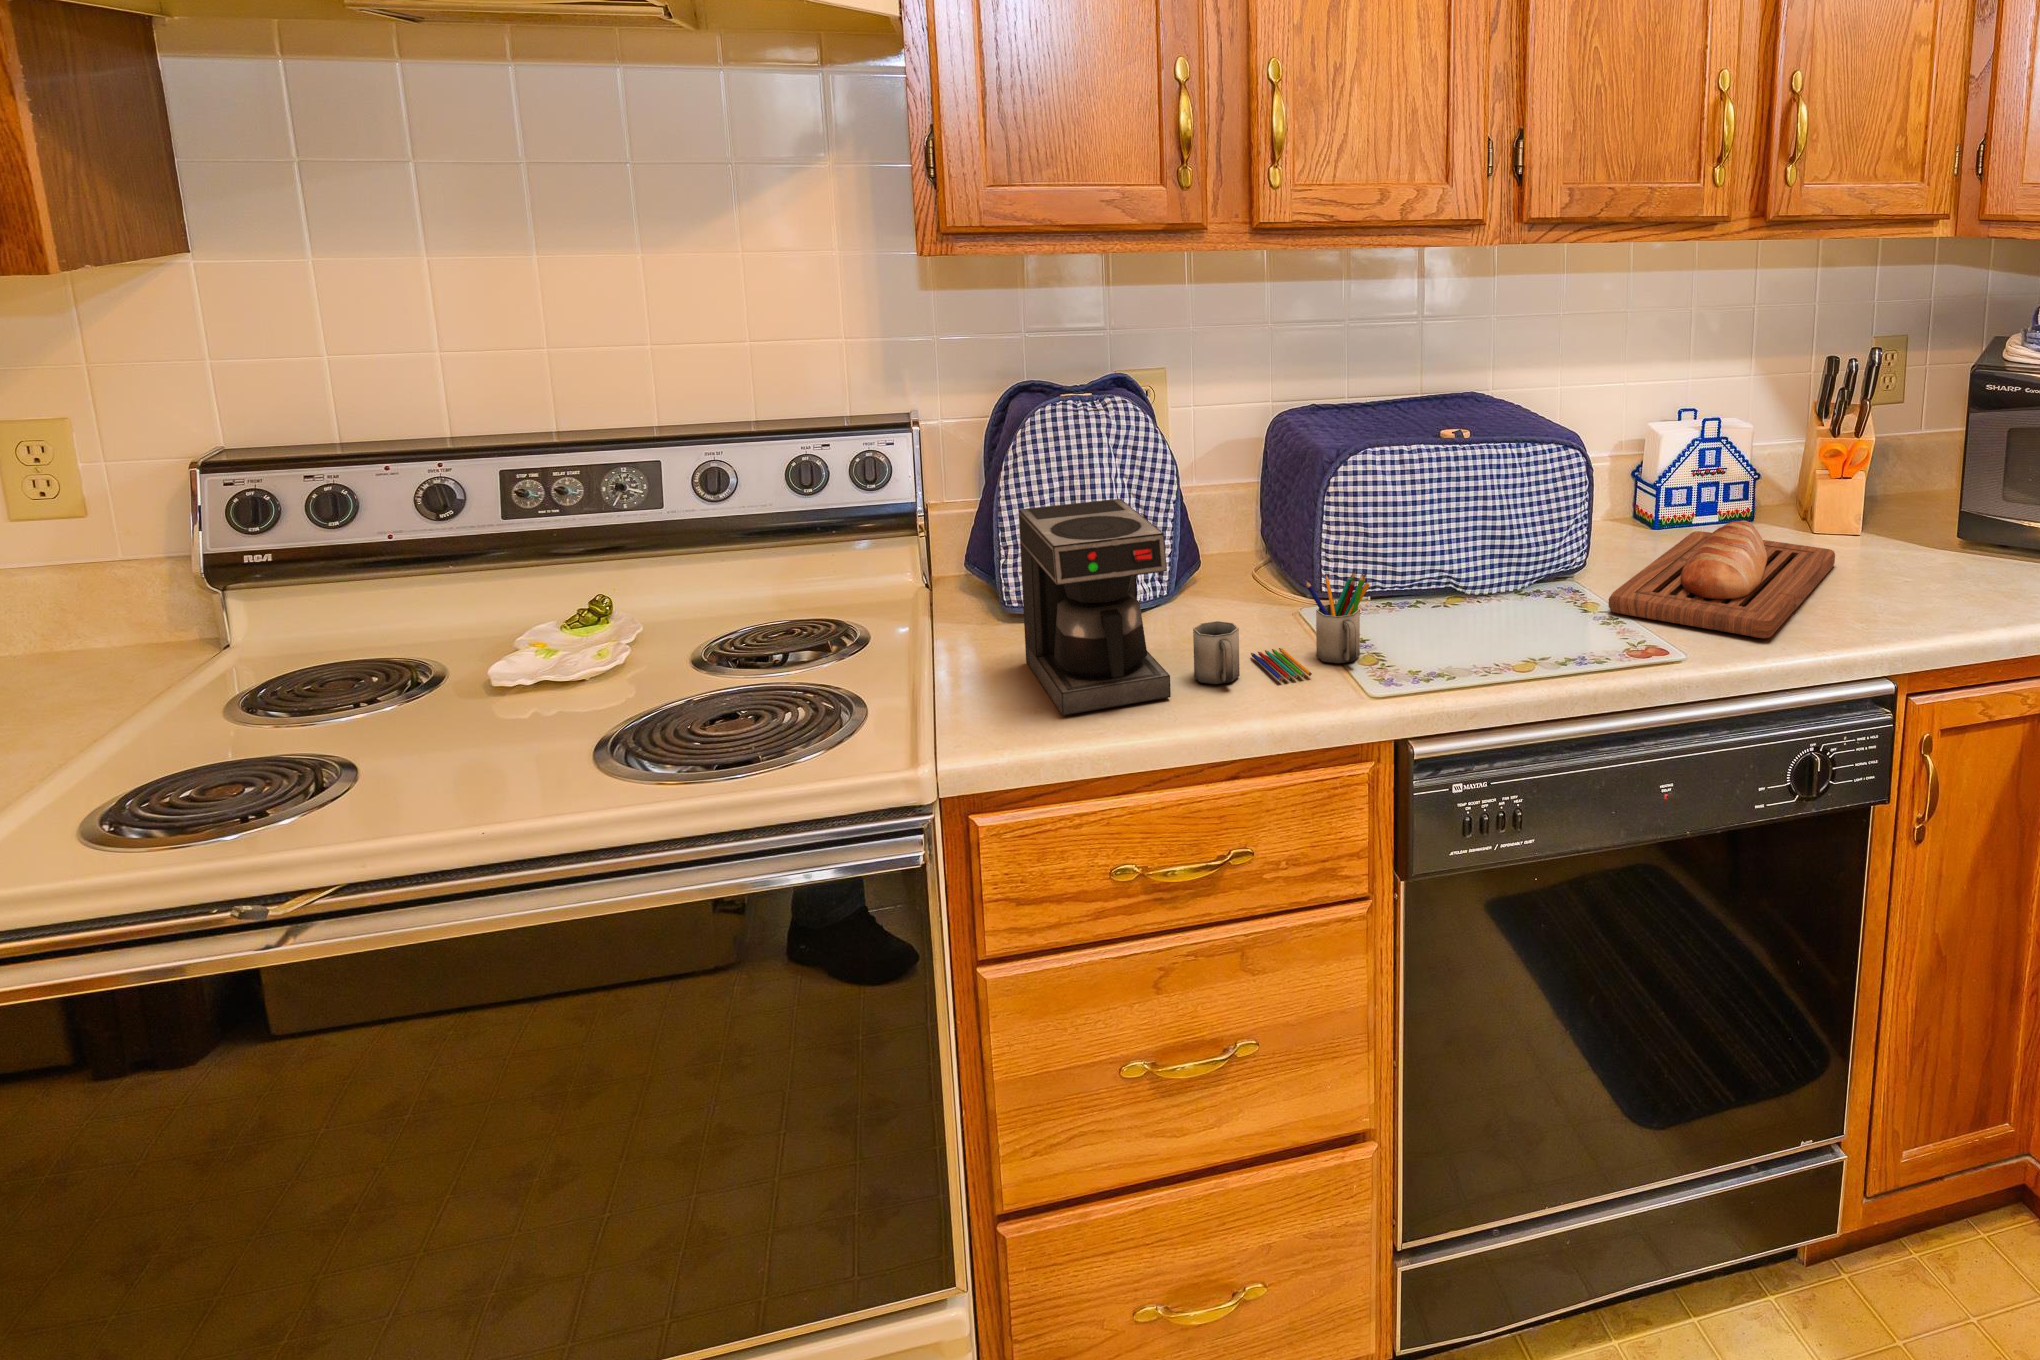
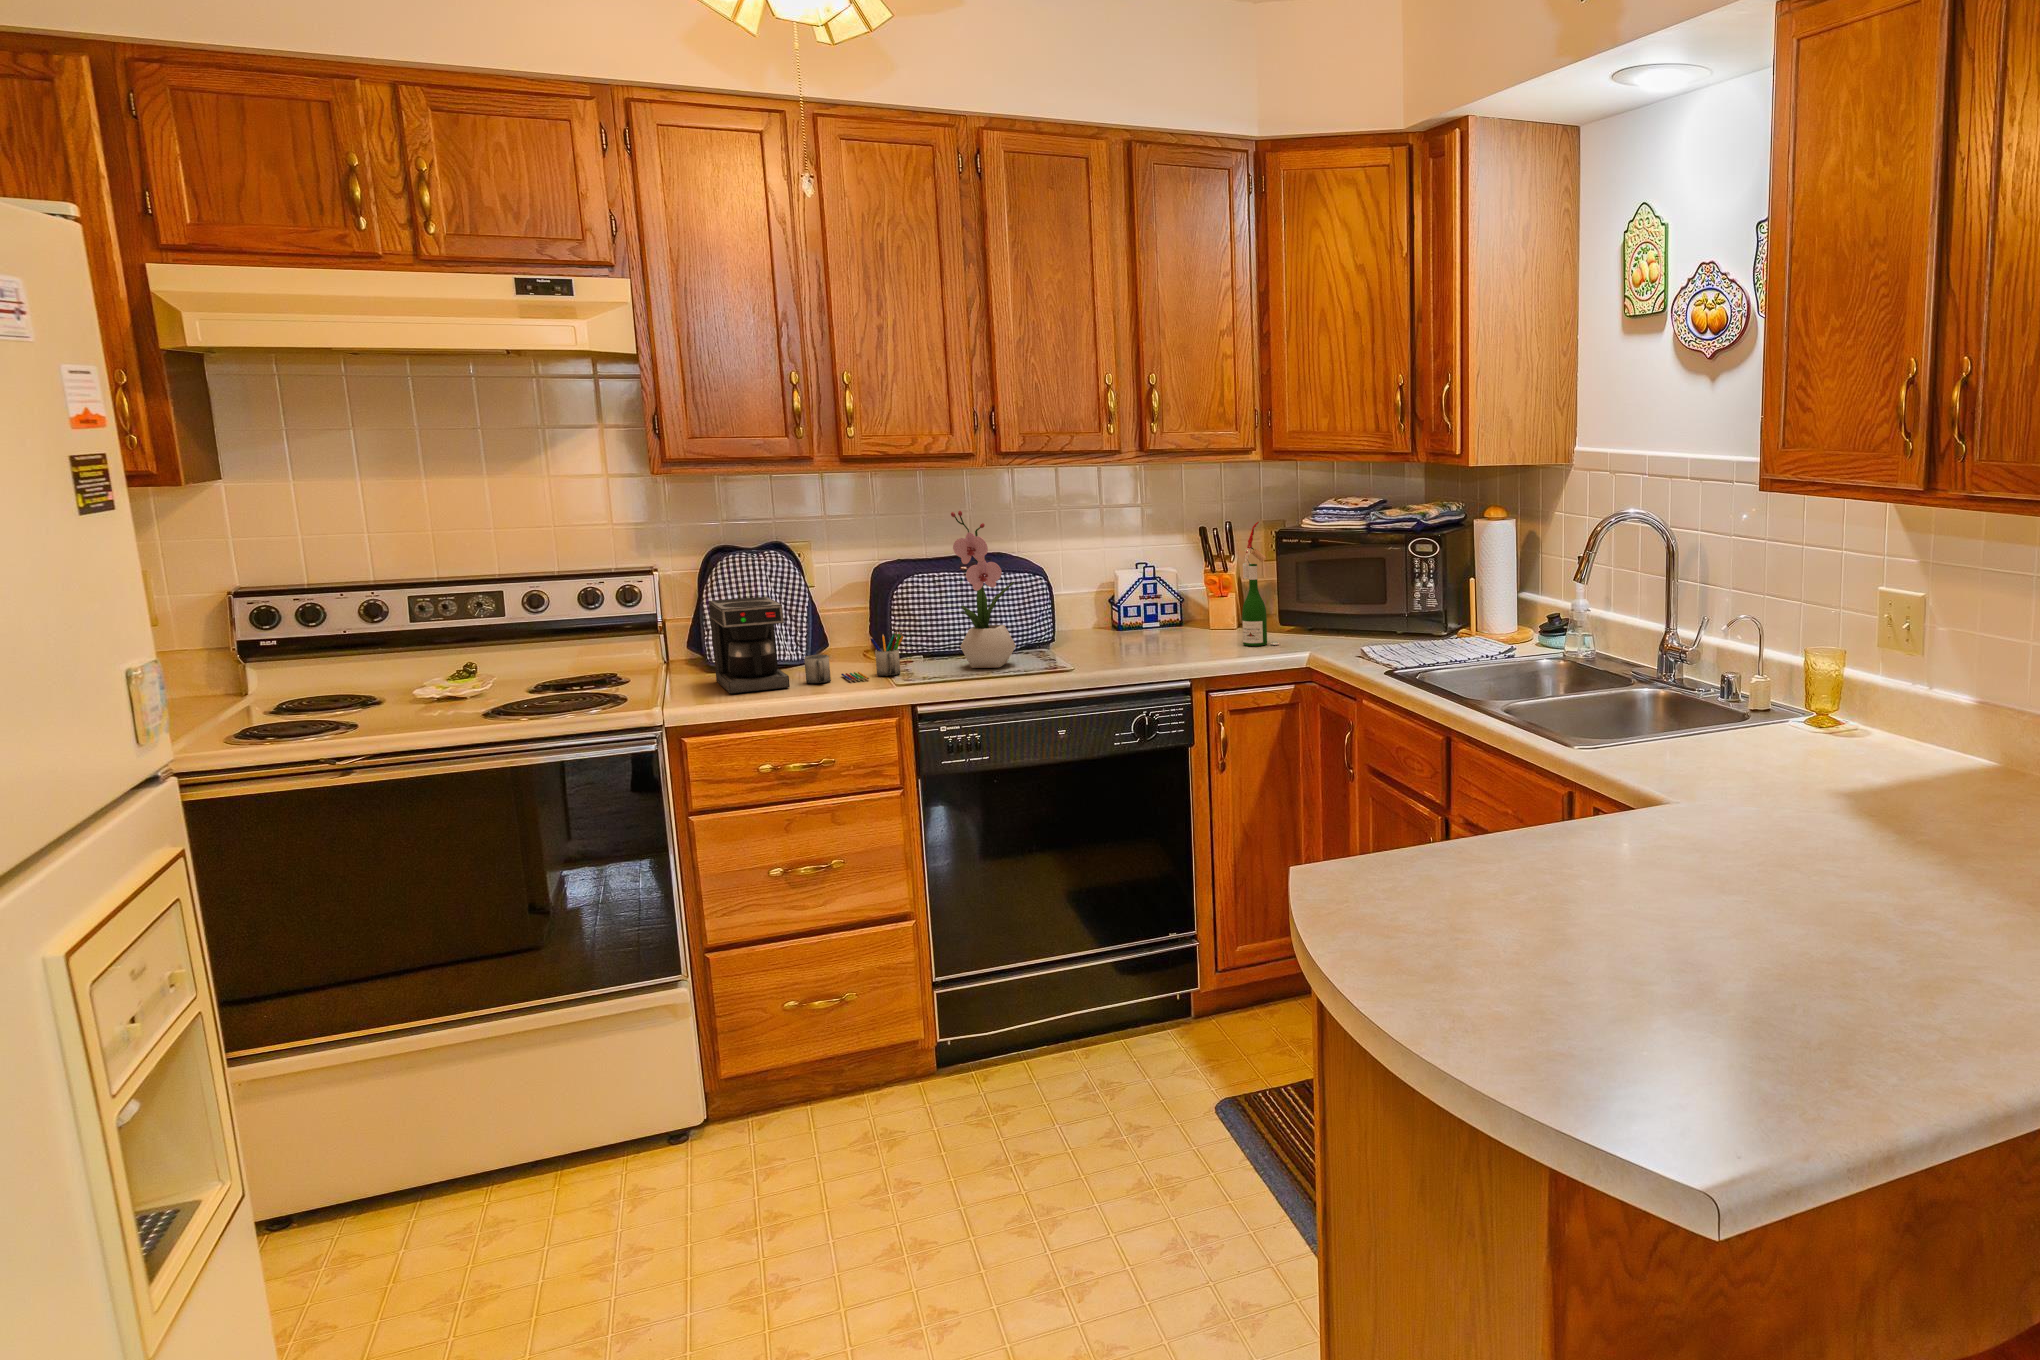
flower arrangement: none [1460,339,1566,646] -> present [951,511,1016,668]
wine bottle: none [1933,359,2006,595] -> present [1242,522,1279,646]
bread loaf: present [1608,521,1835,638] -> none [1052,616,1201,661]

